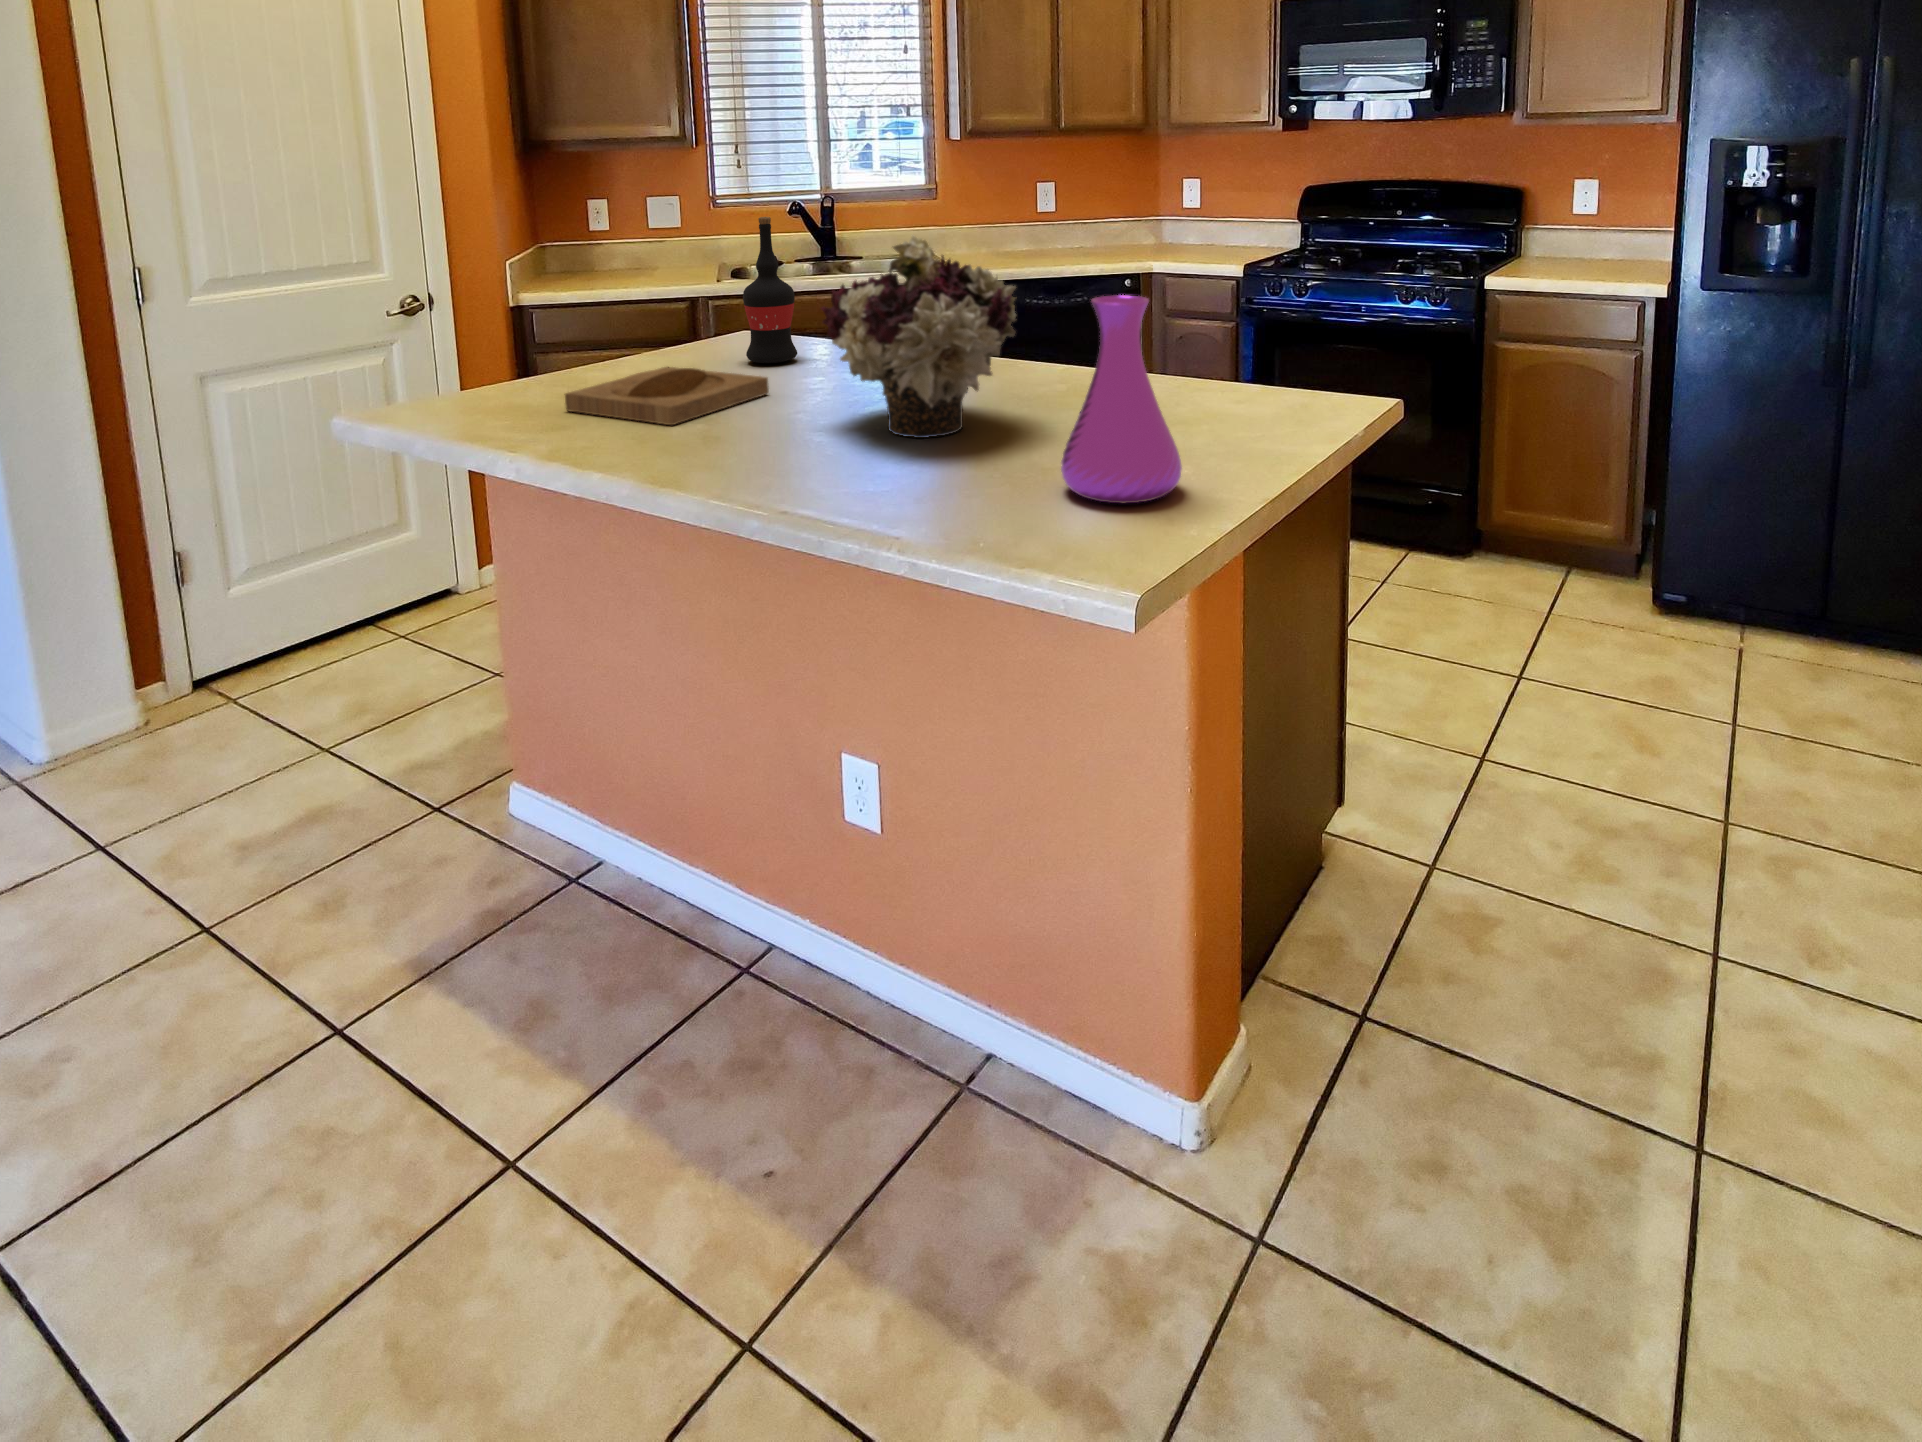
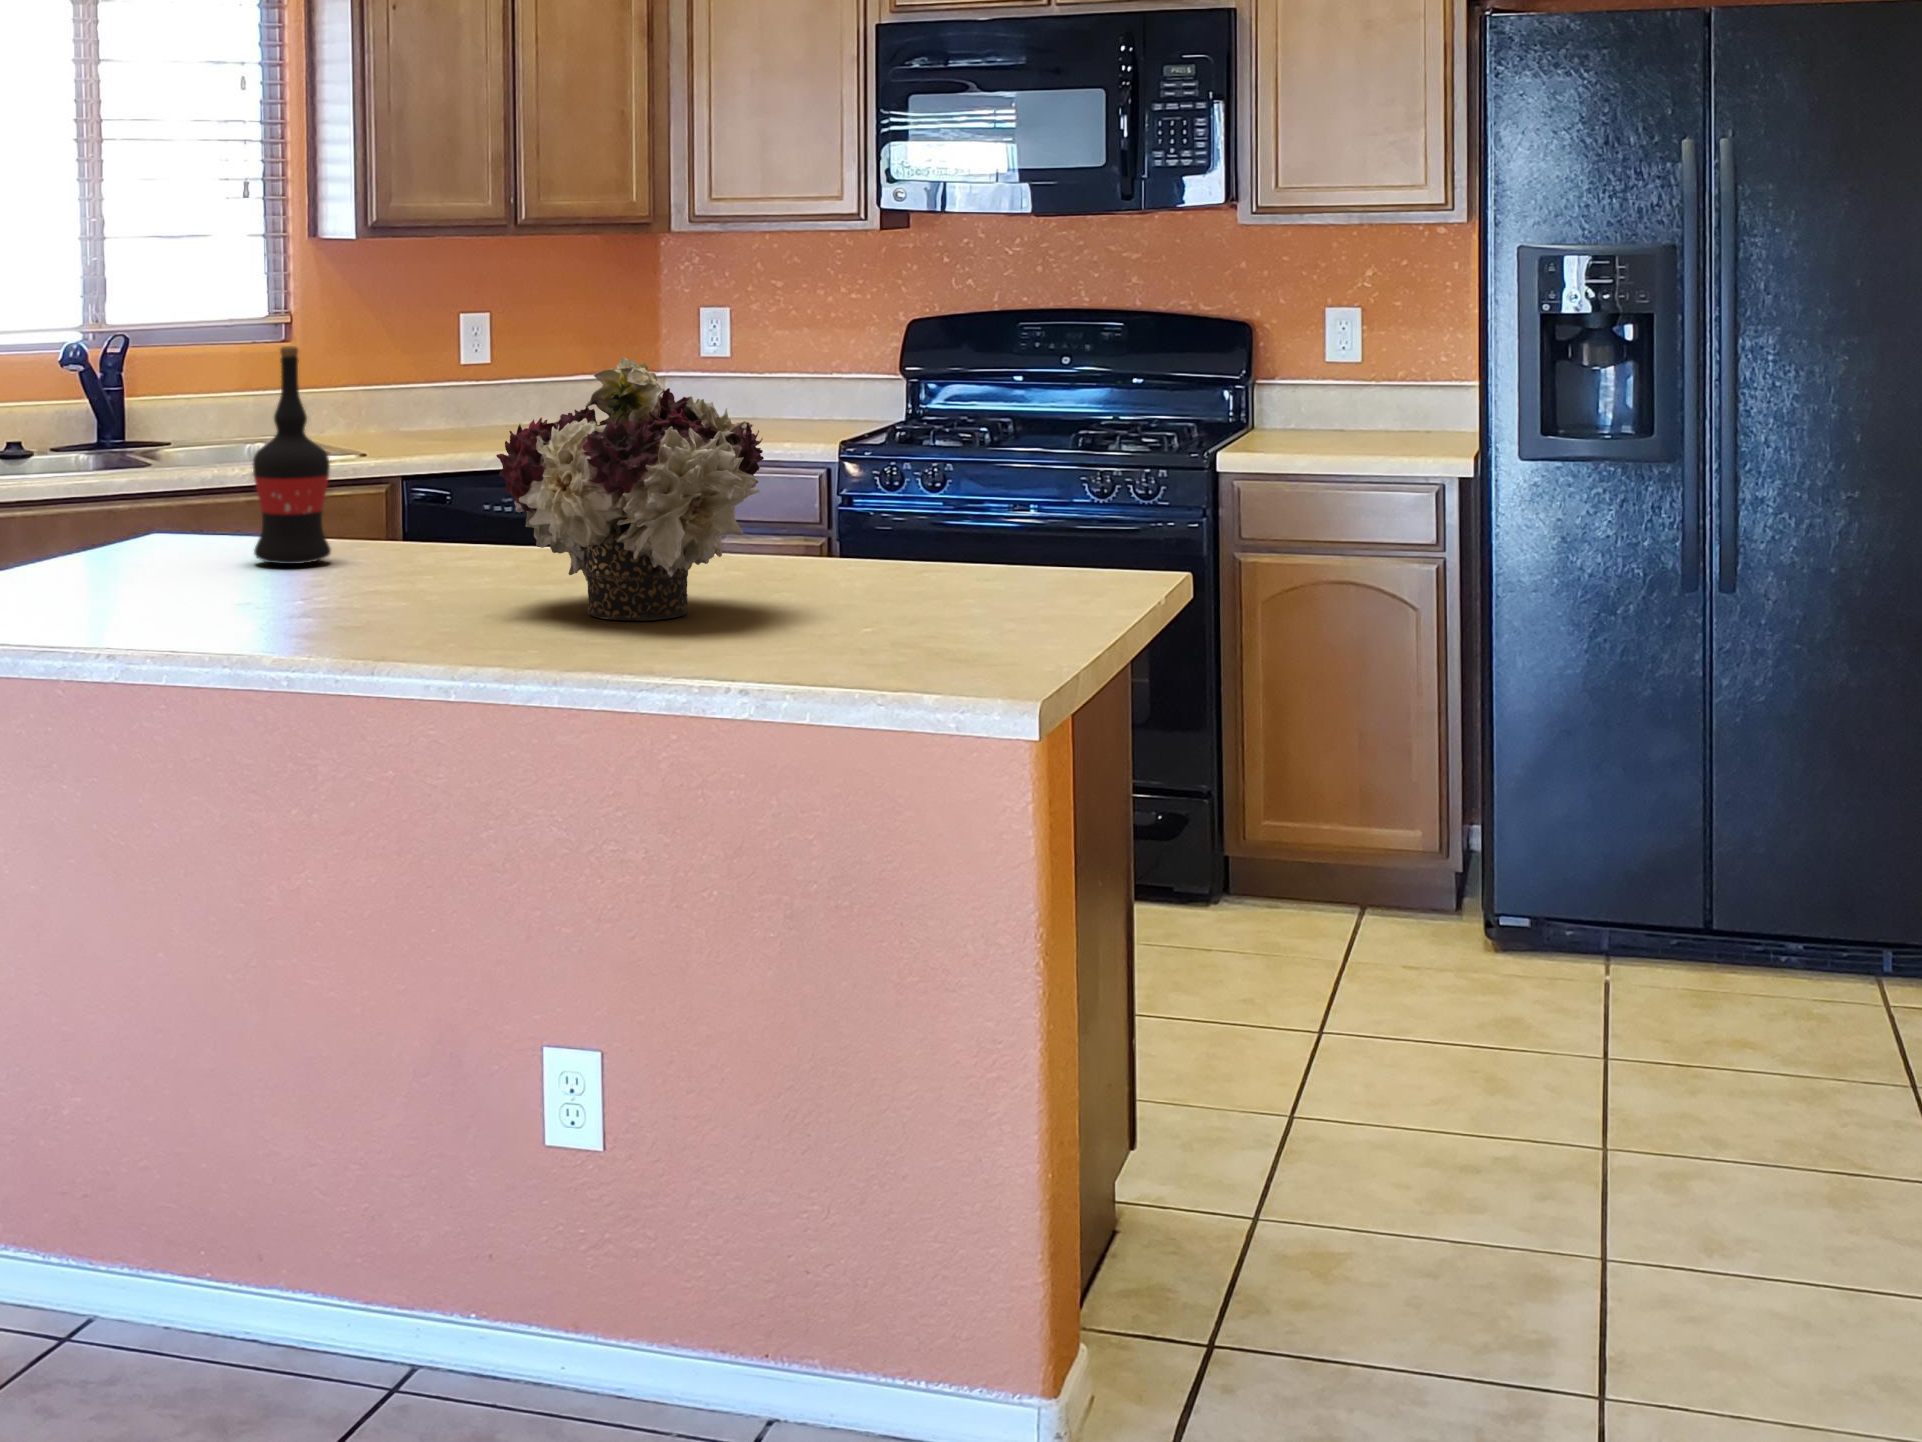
vase: present [1061,295,1182,503] -> none [882,417,1025,654]
tray: present [565,367,769,425] -> none [93,558,359,623]

